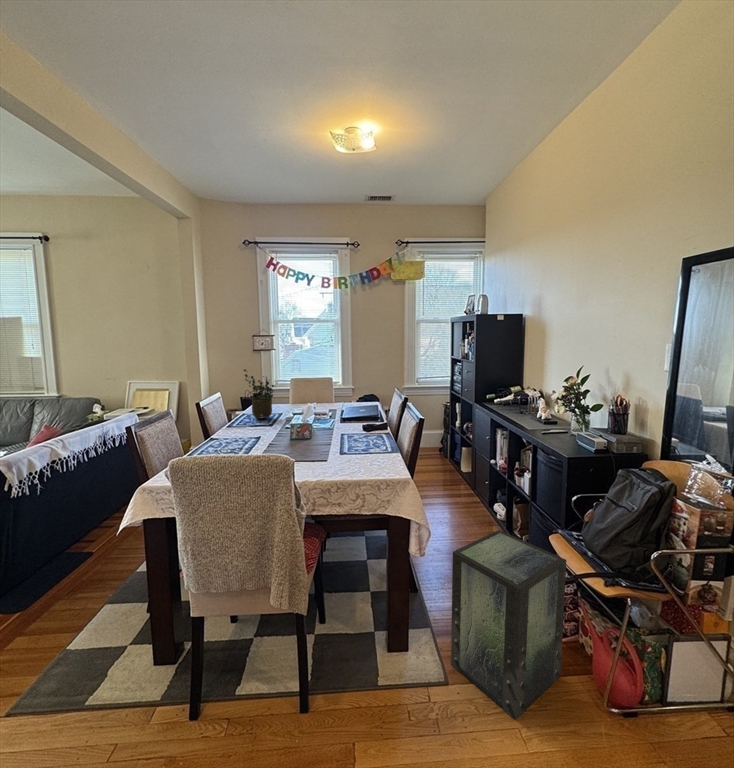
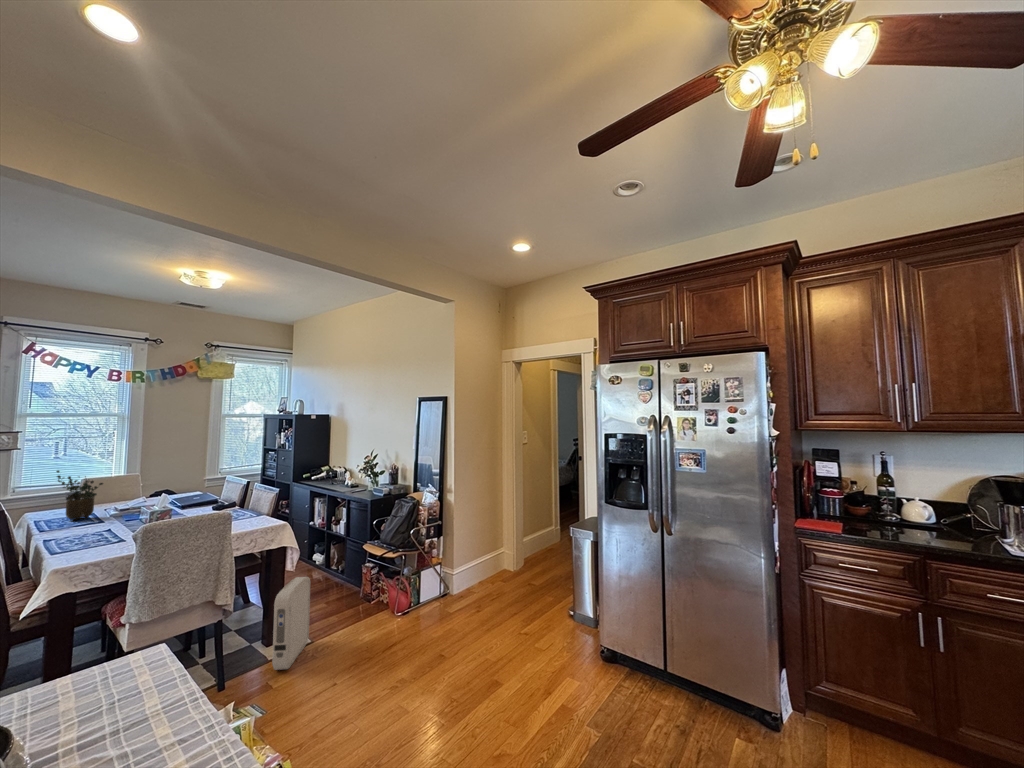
storage box: present [451,530,566,720] -> none [314,546,376,637]
air purifier: none [367,572,440,729] -> present [272,577,310,670]

